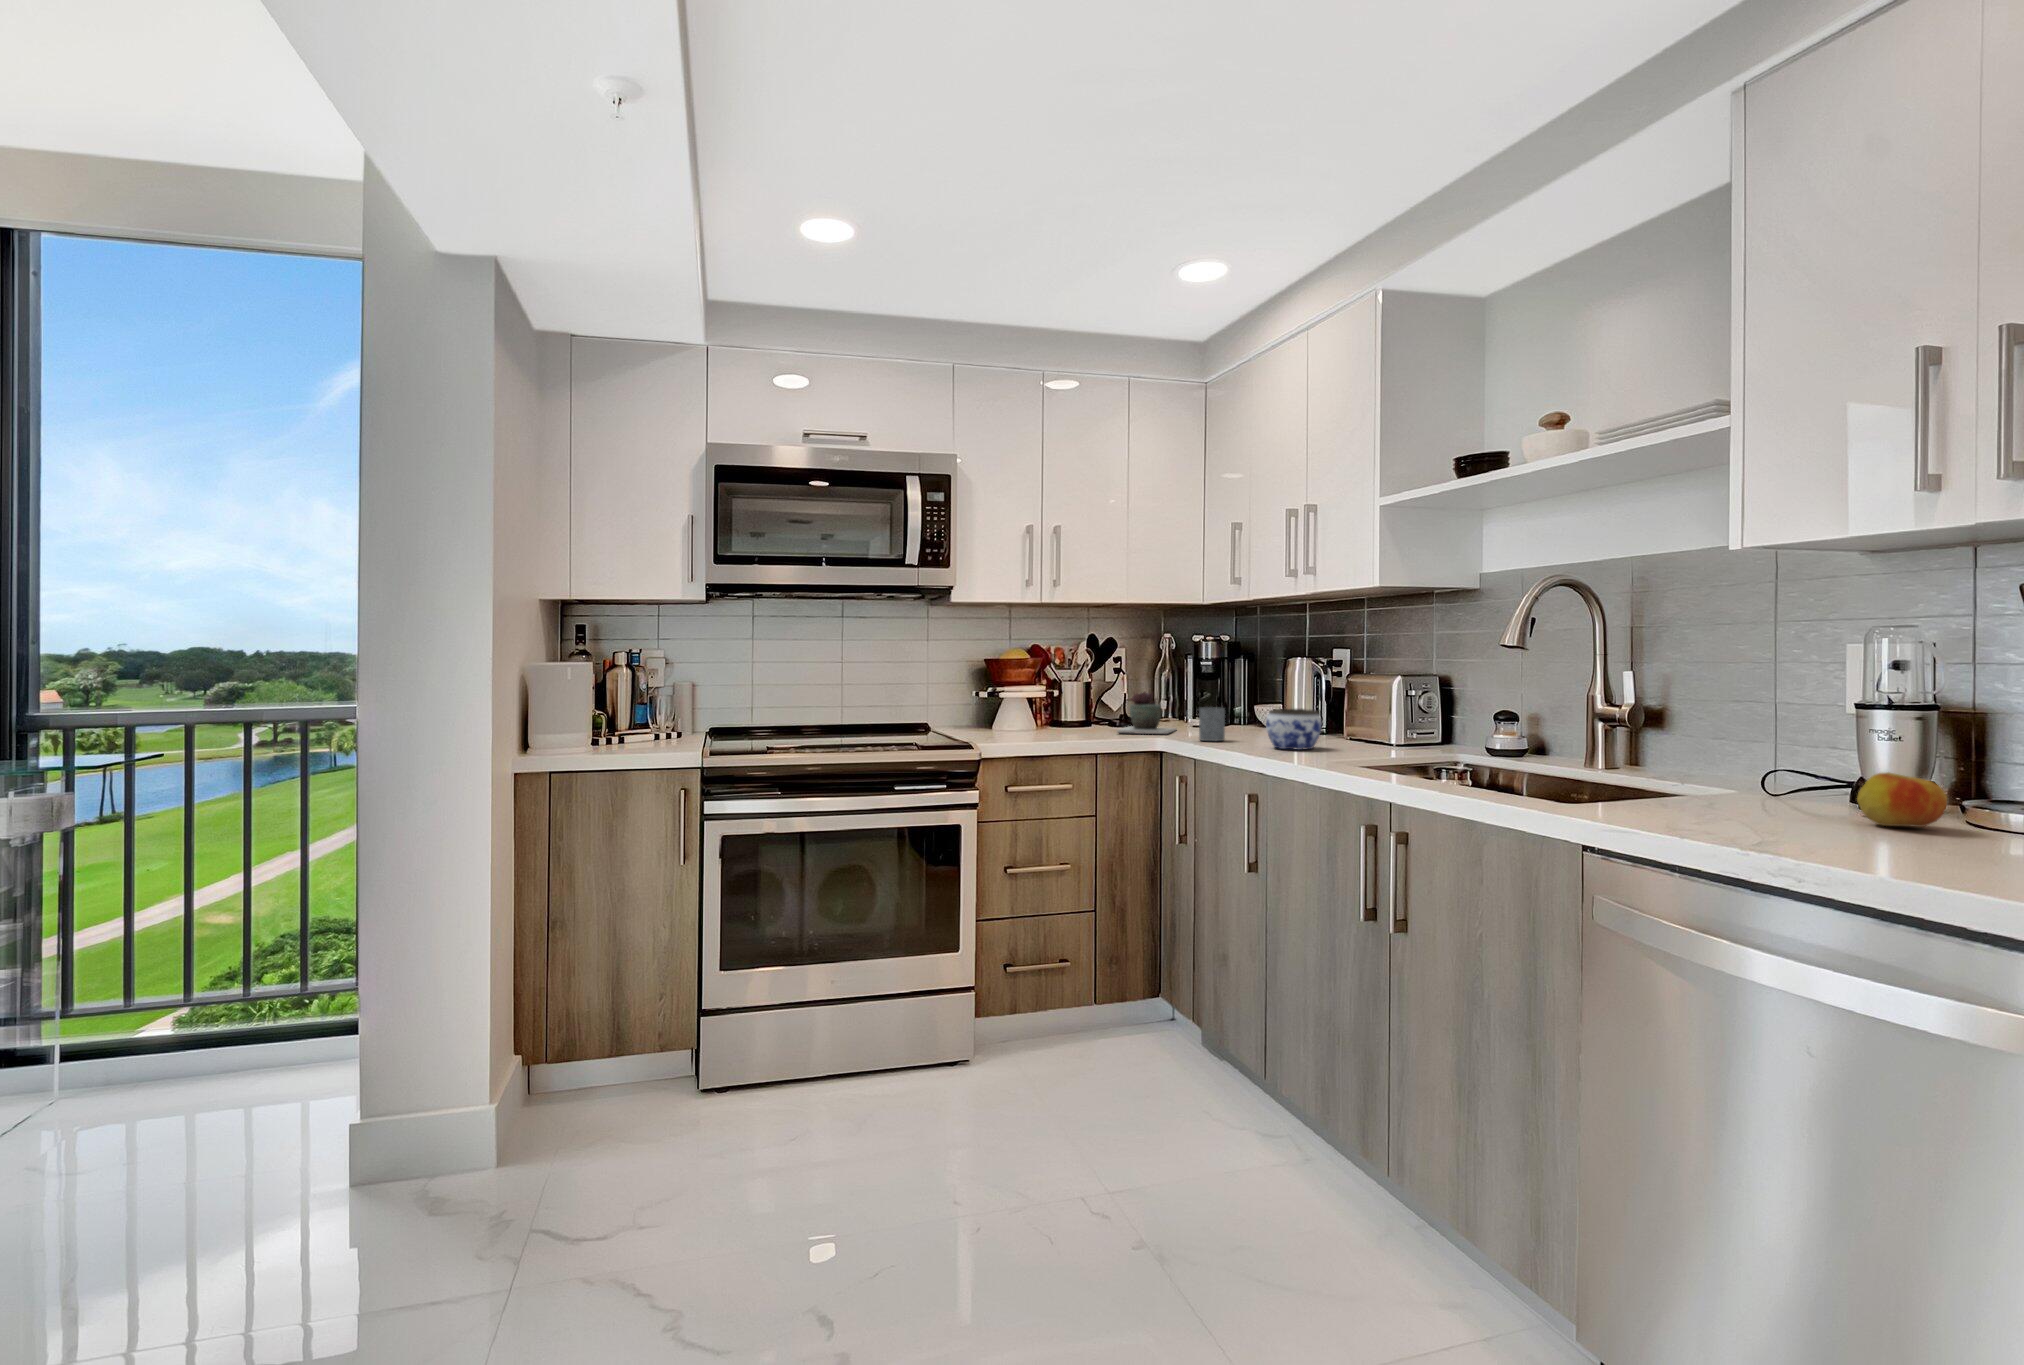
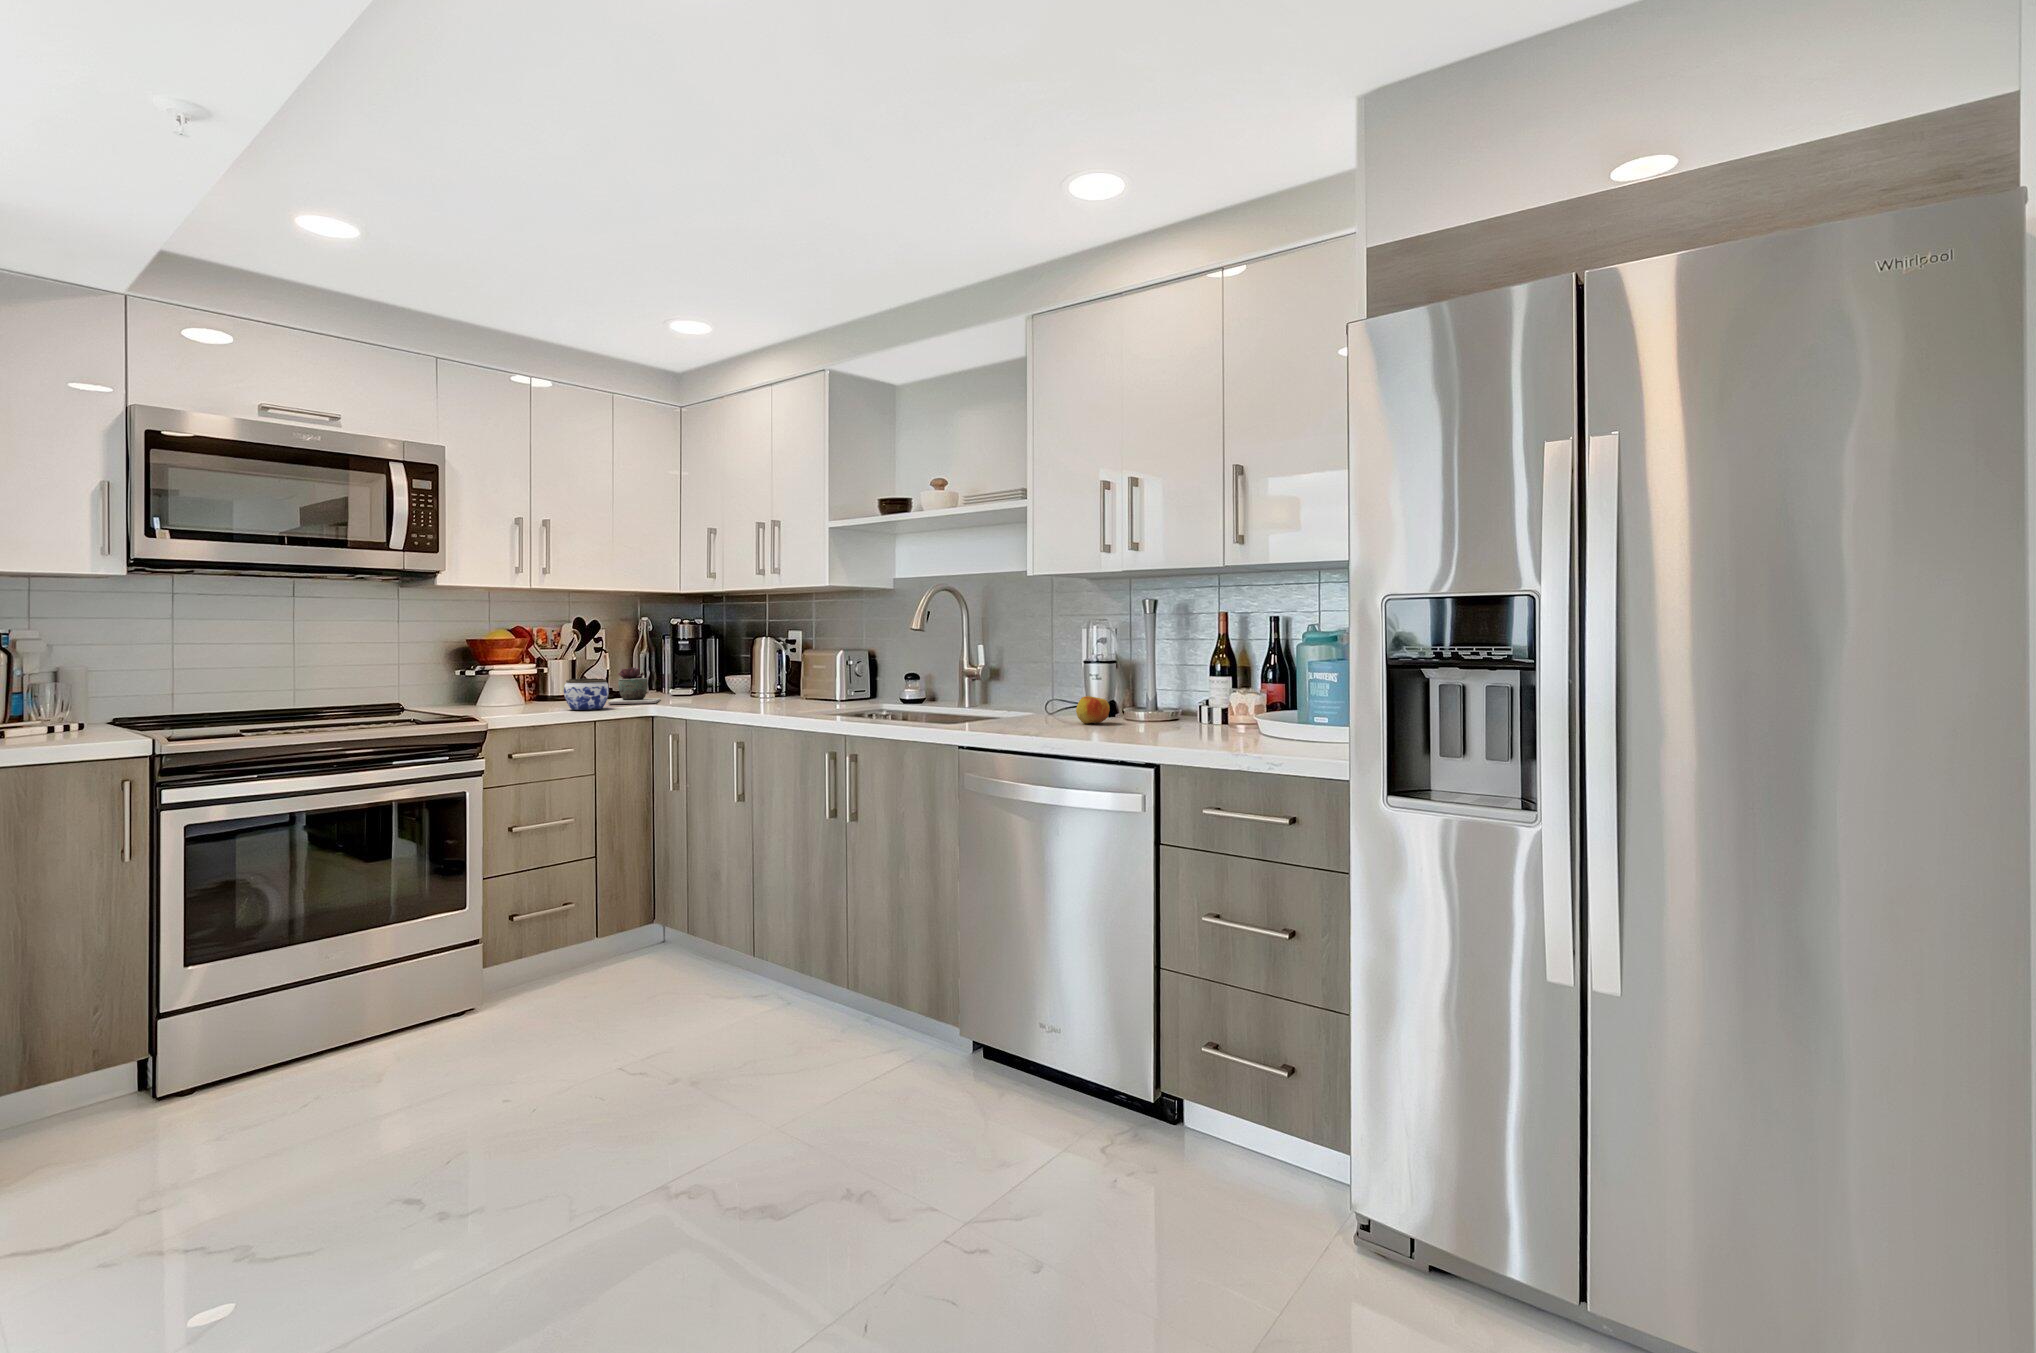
mug: present [1187,707,1225,741] -> none [676,678,709,706]
jar: present [1266,709,1321,750] -> present [564,678,609,710]

